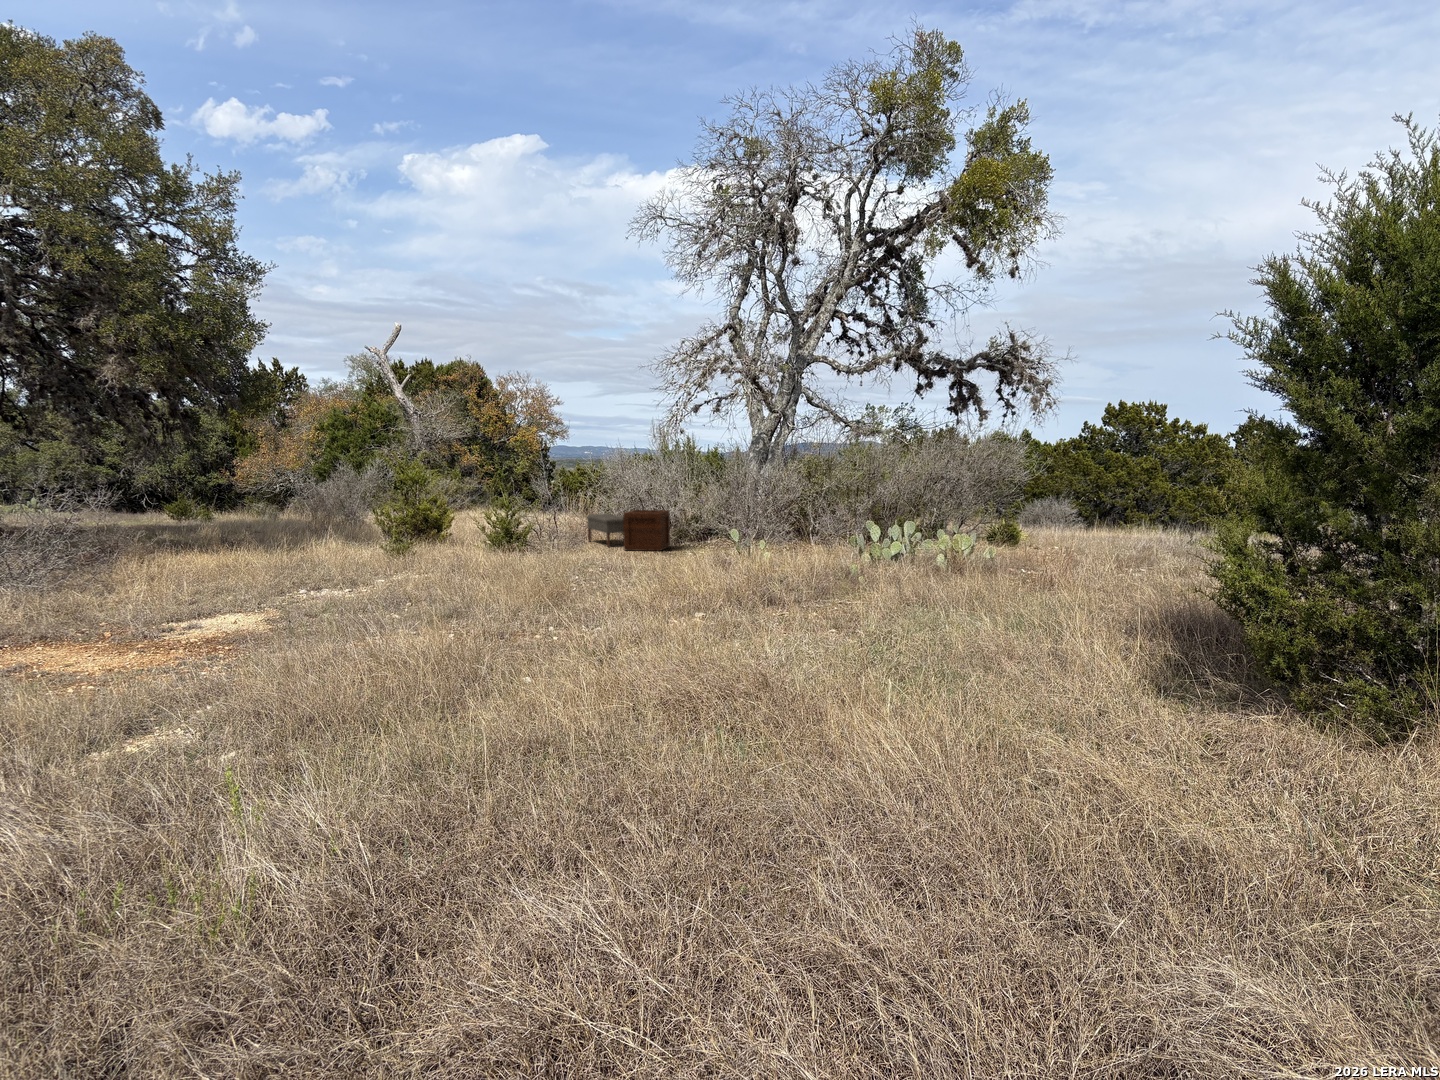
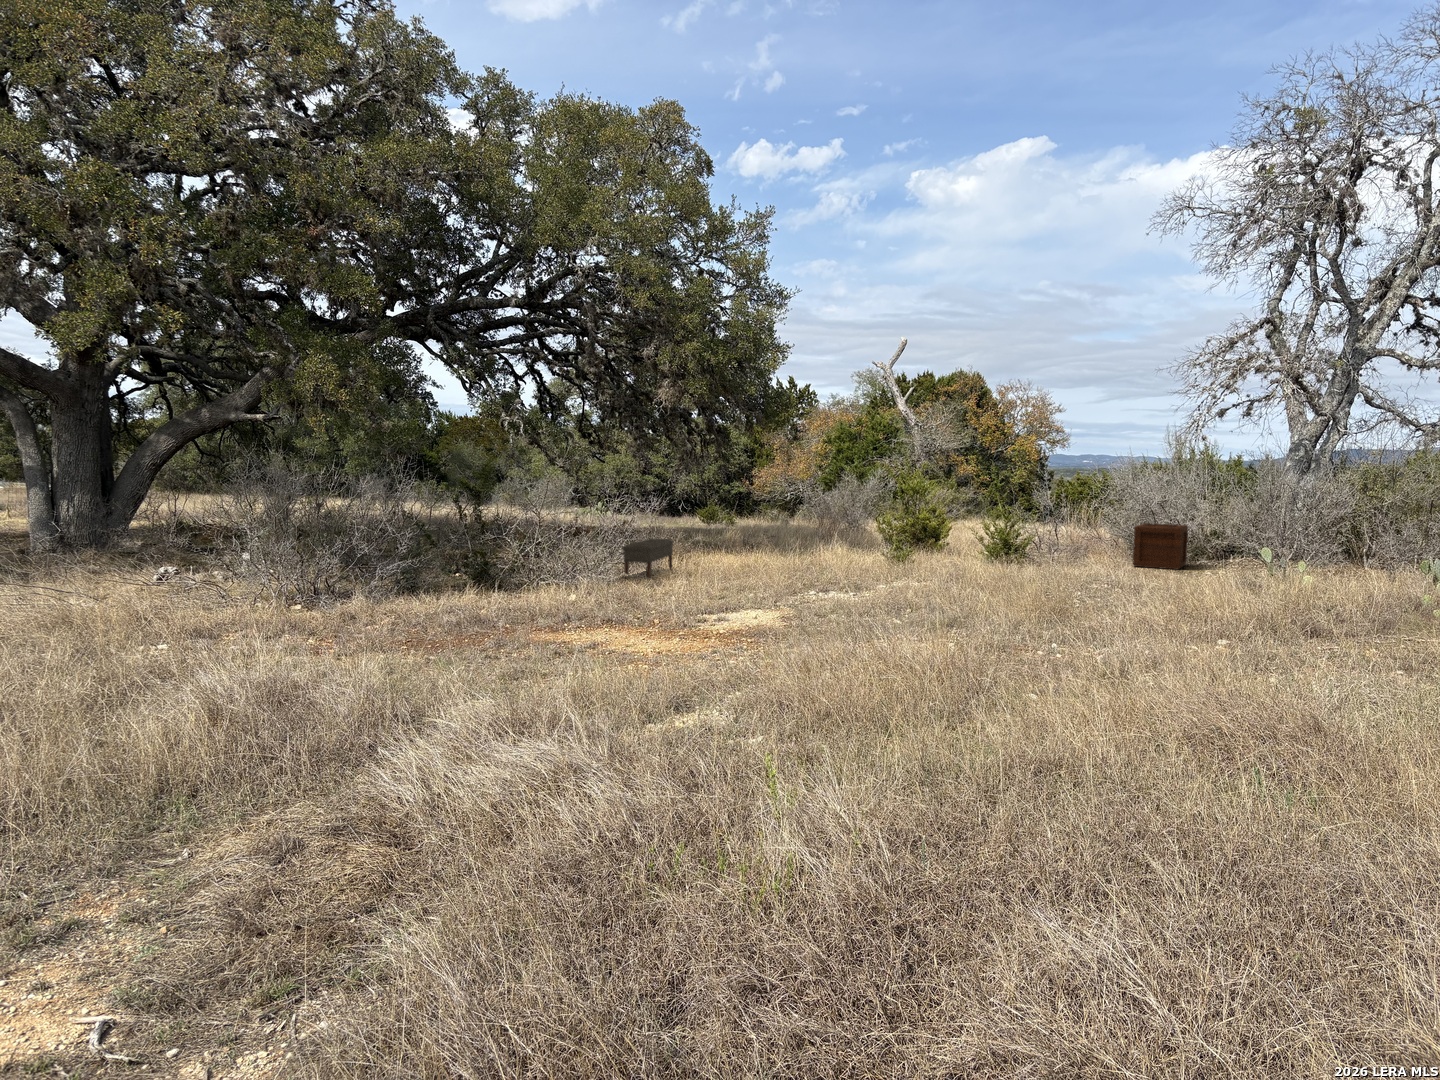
bench: present [587,514,623,547] -> present [623,539,673,579]

